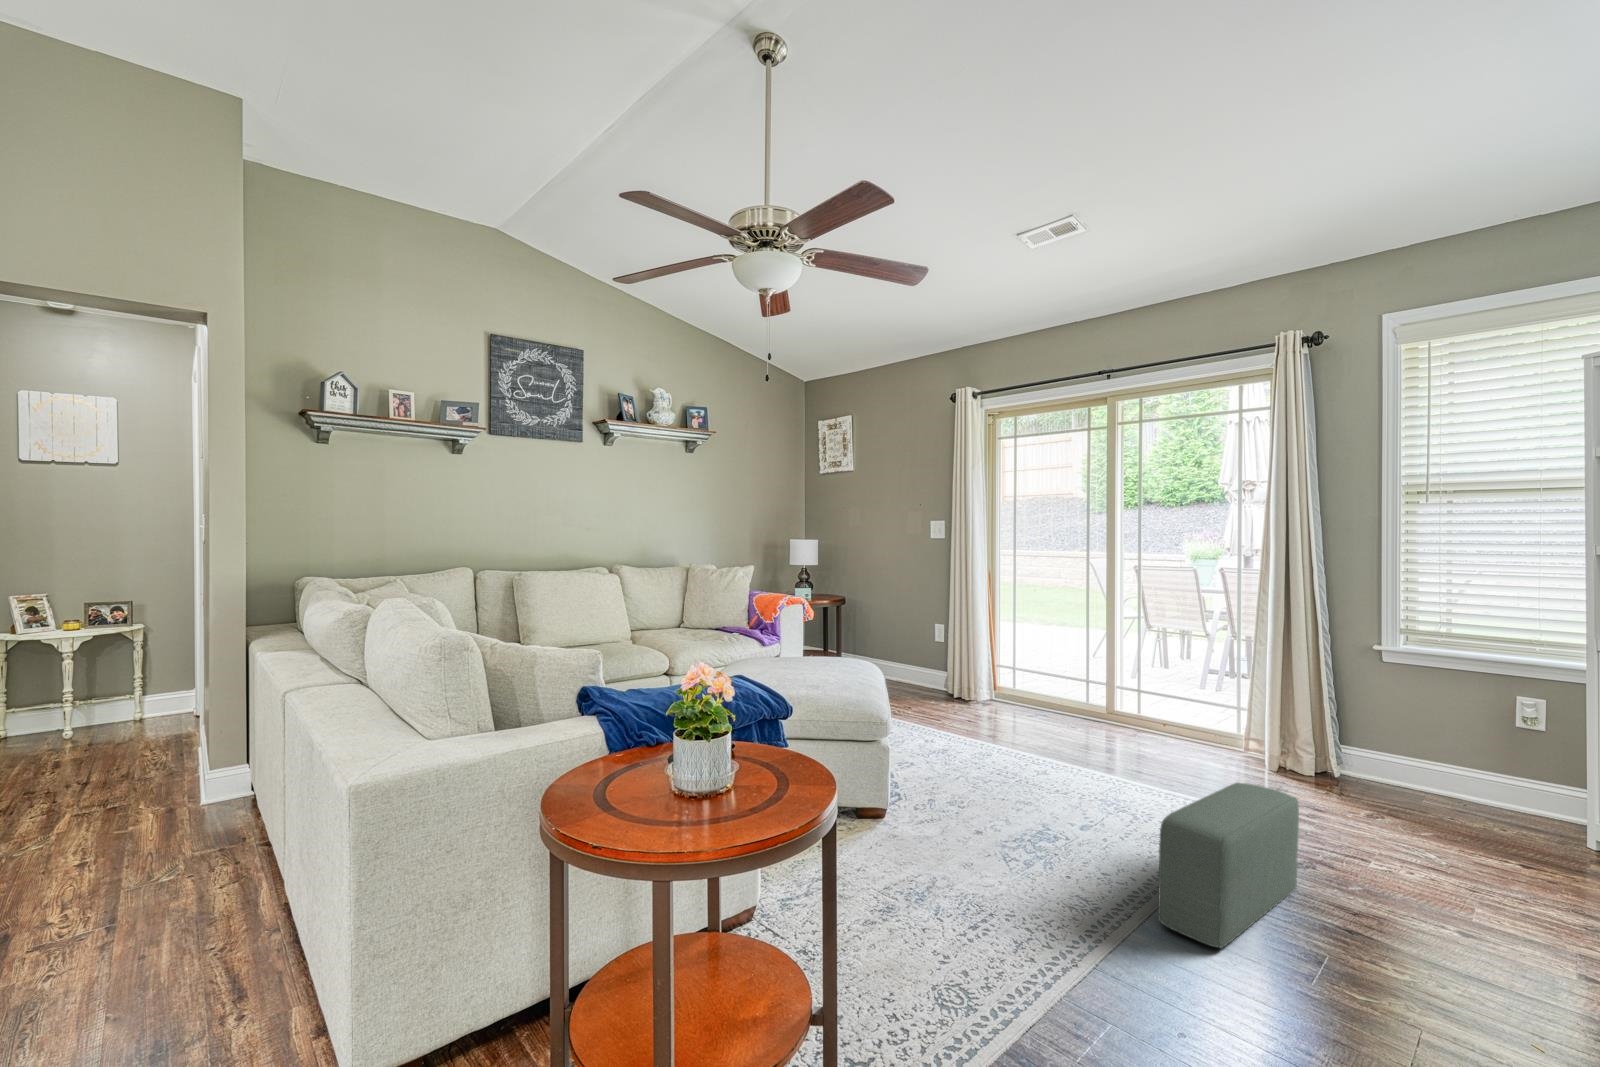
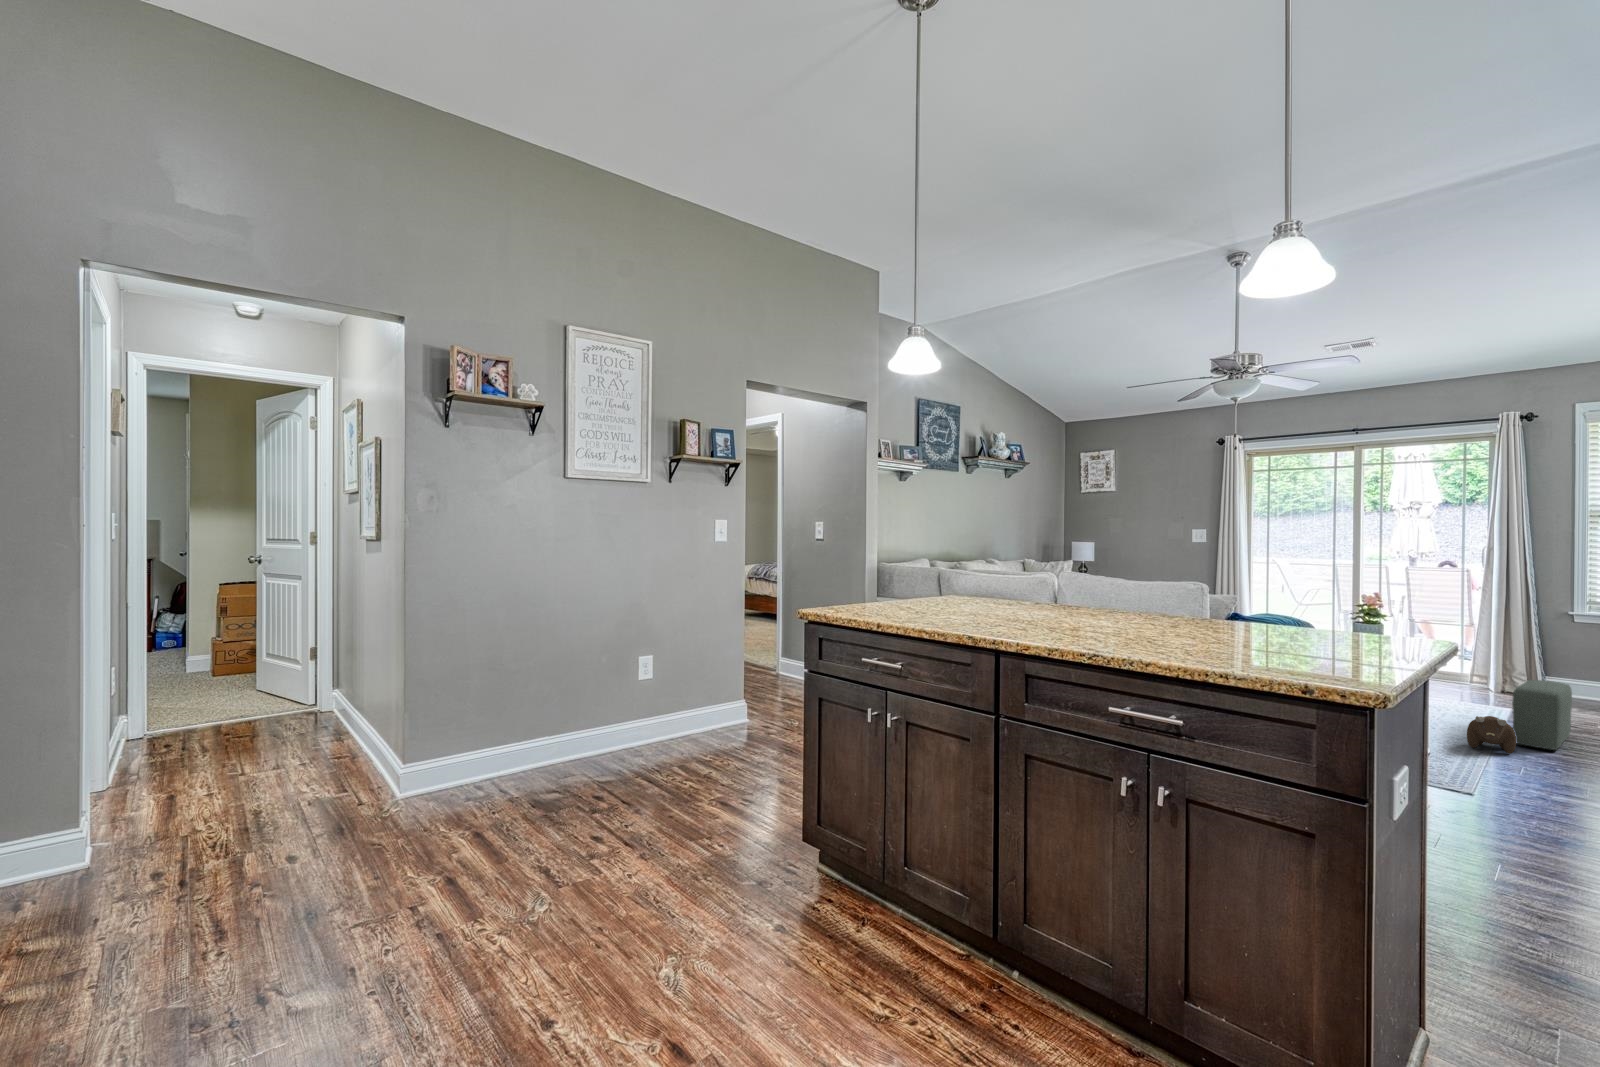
plush toy: none [1057,876,1135,961] -> present [1467,716,1516,754]

